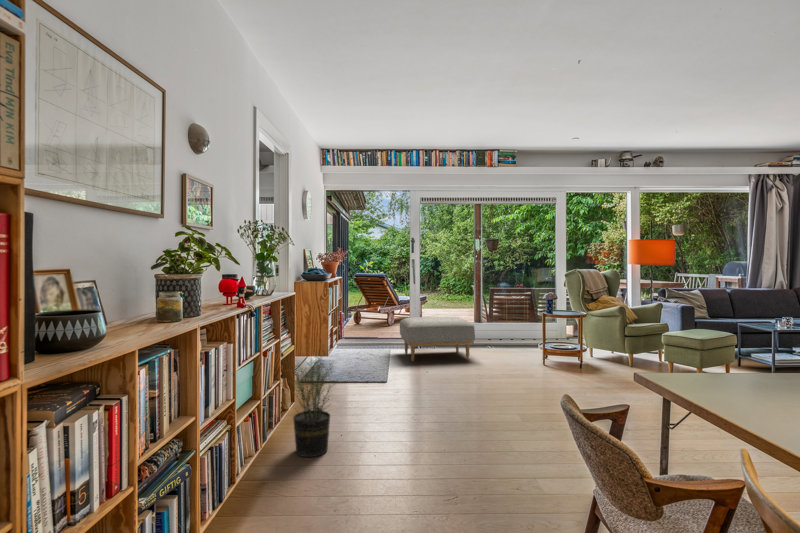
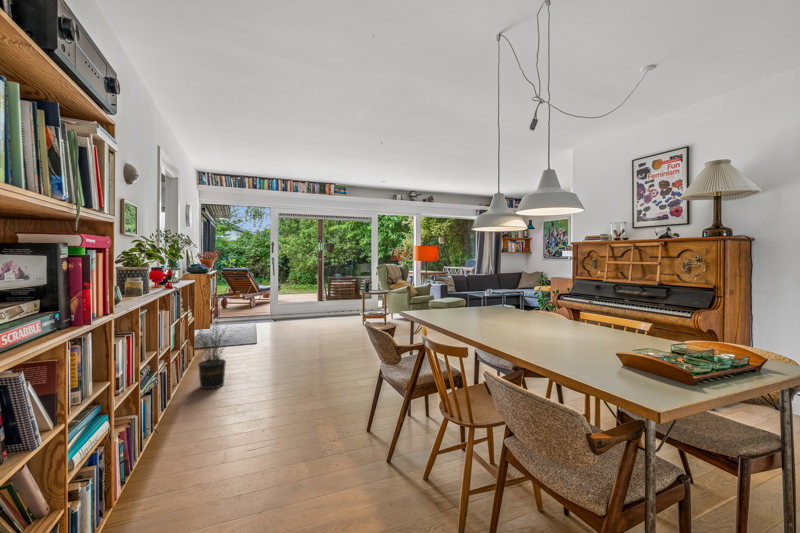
ottoman: present [400,317,475,361] -> none [264,297,319,329]

